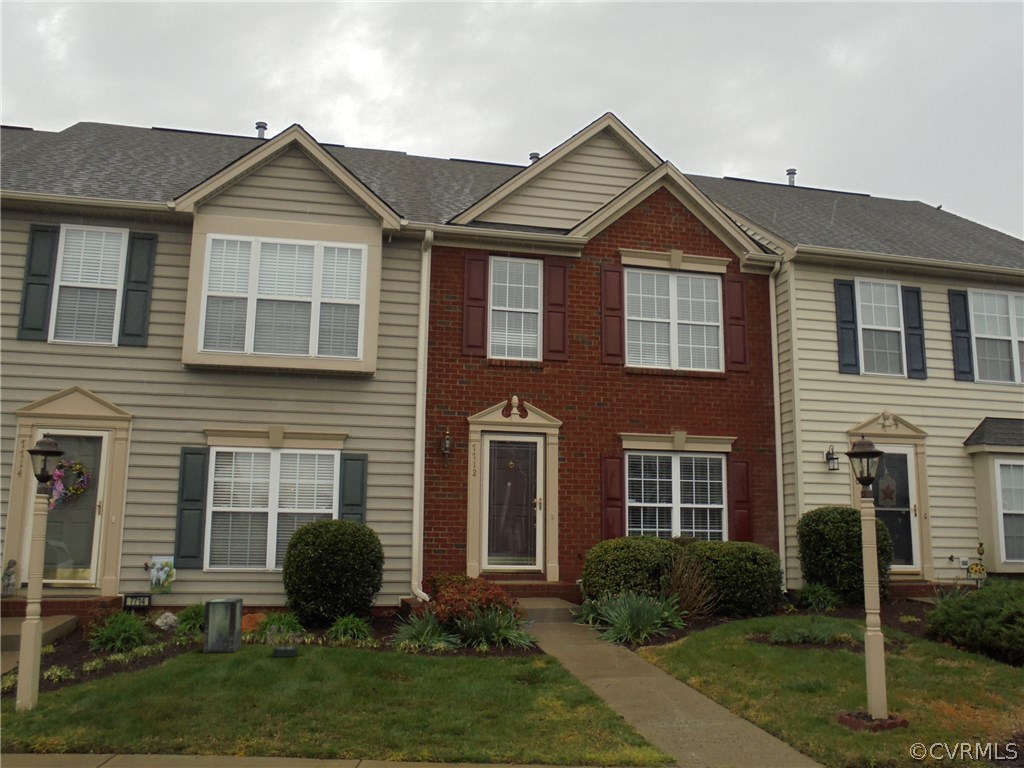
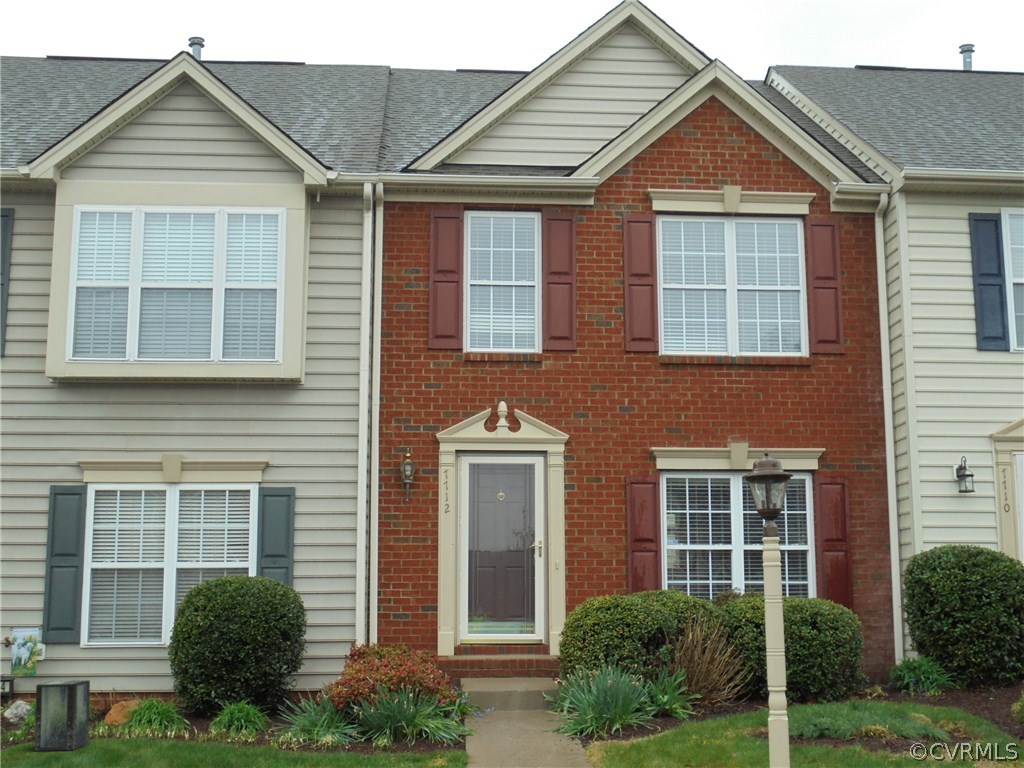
decorative plant: present [269,626,298,657] -> none [107,714,155,756]

